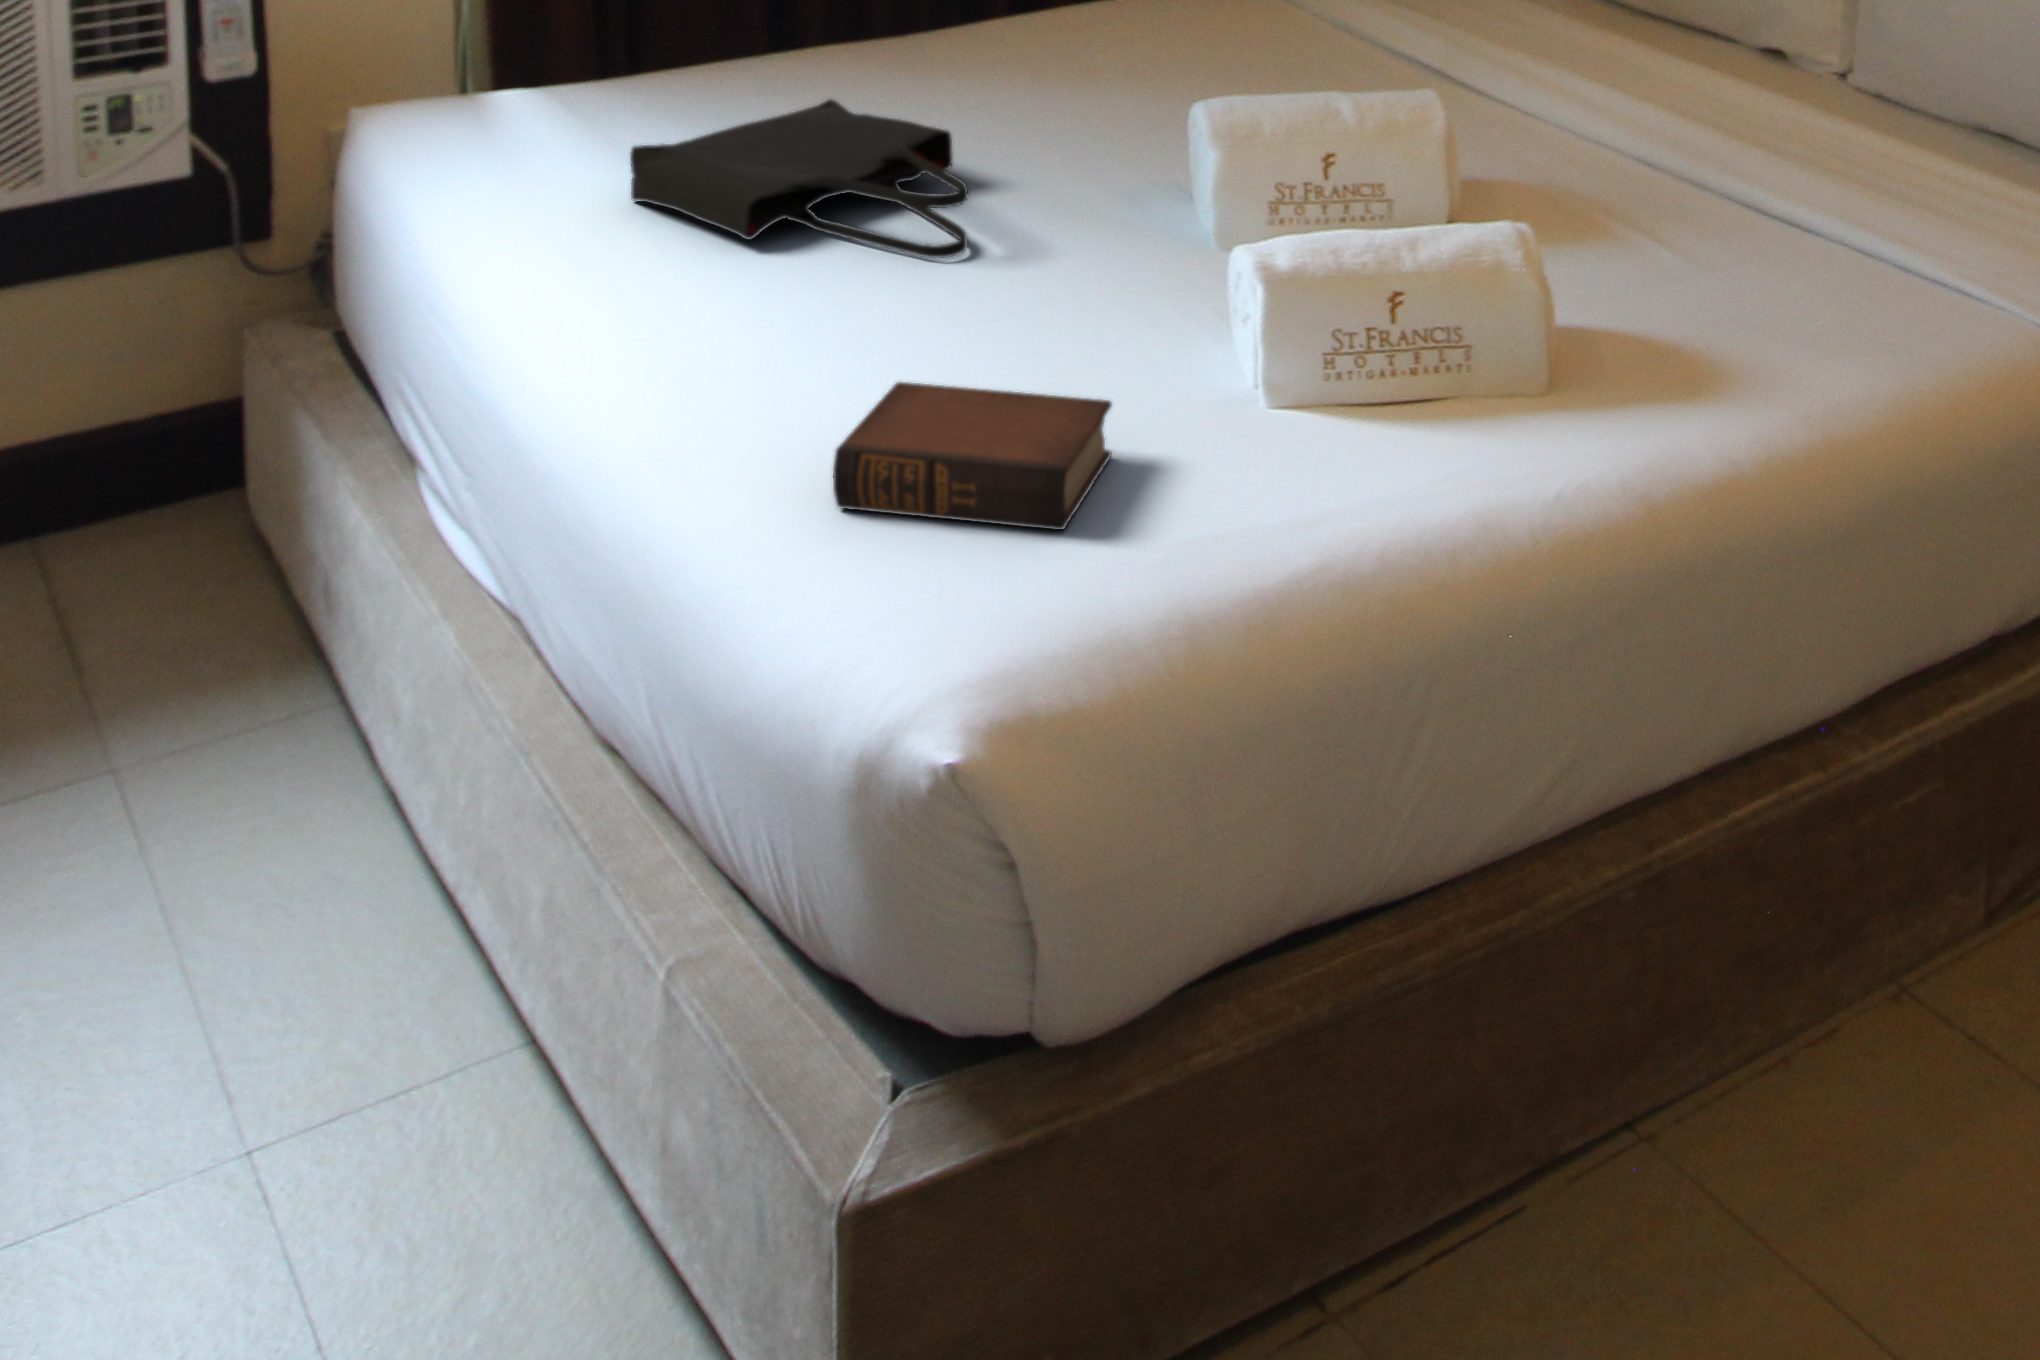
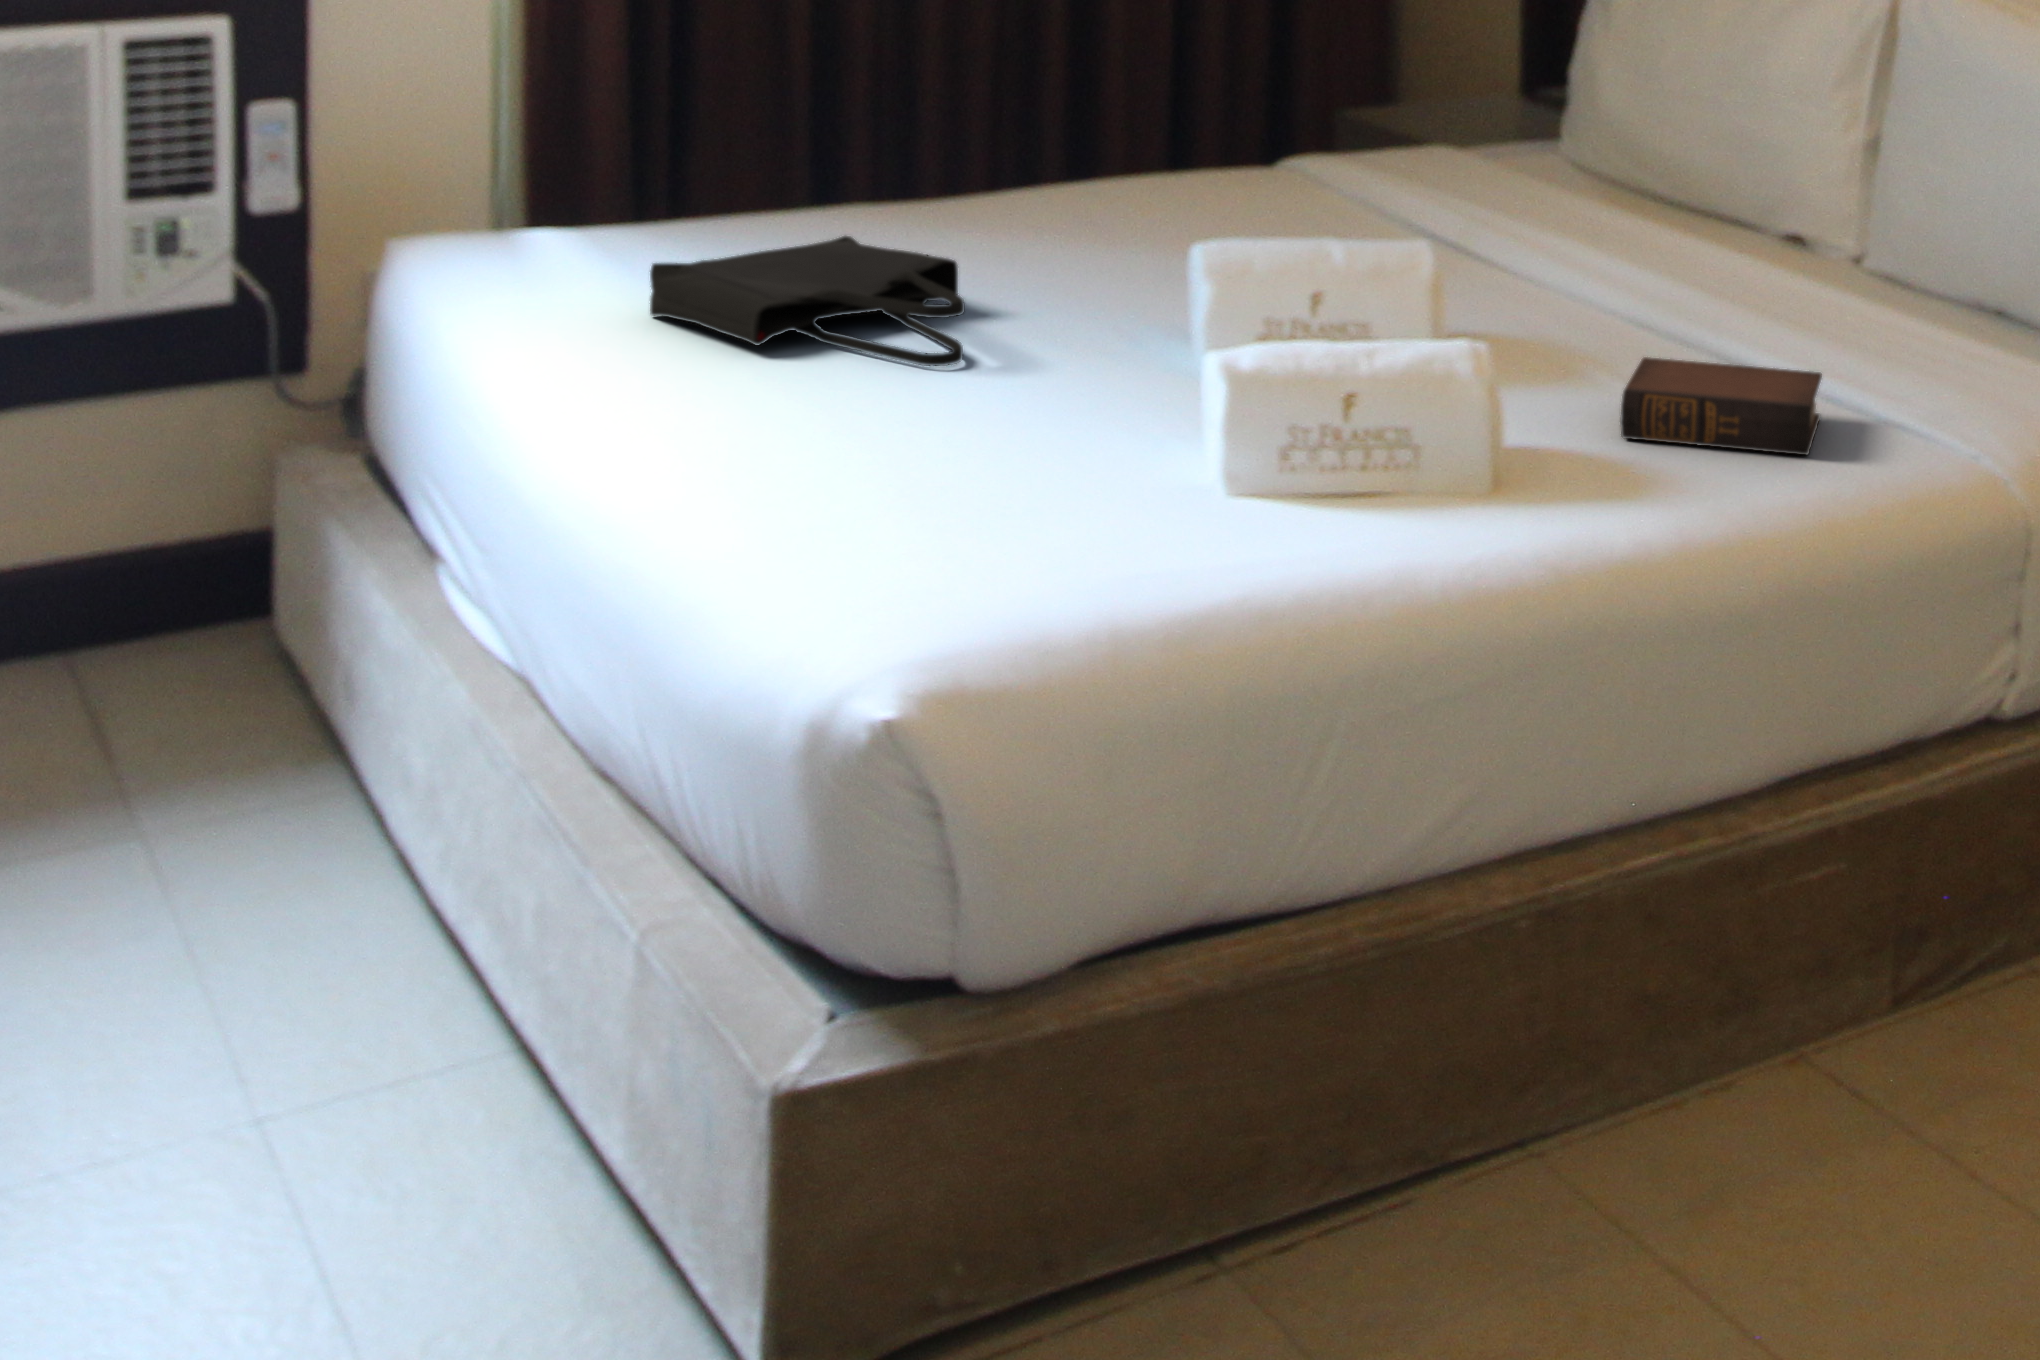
book: present [833,382,1112,530] -> present [1620,357,1822,455]

